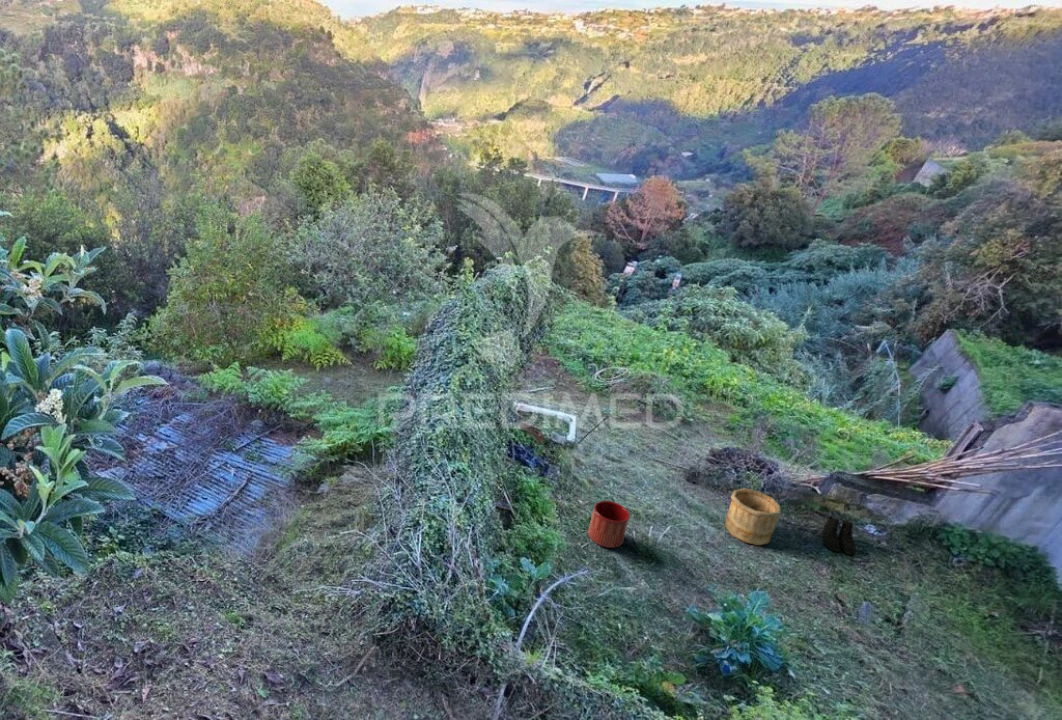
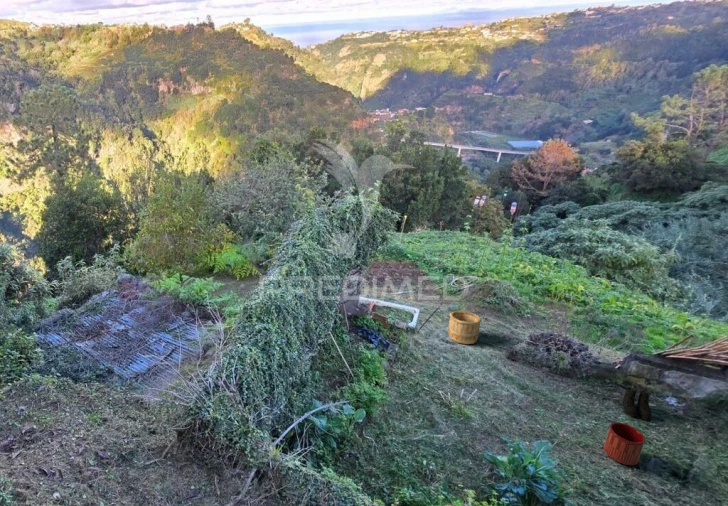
wooden bucket: present [725,488,781,545] -> present [448,311,481,344]
planter: present [588,501,630,548] -> present [603,422,645,465]

